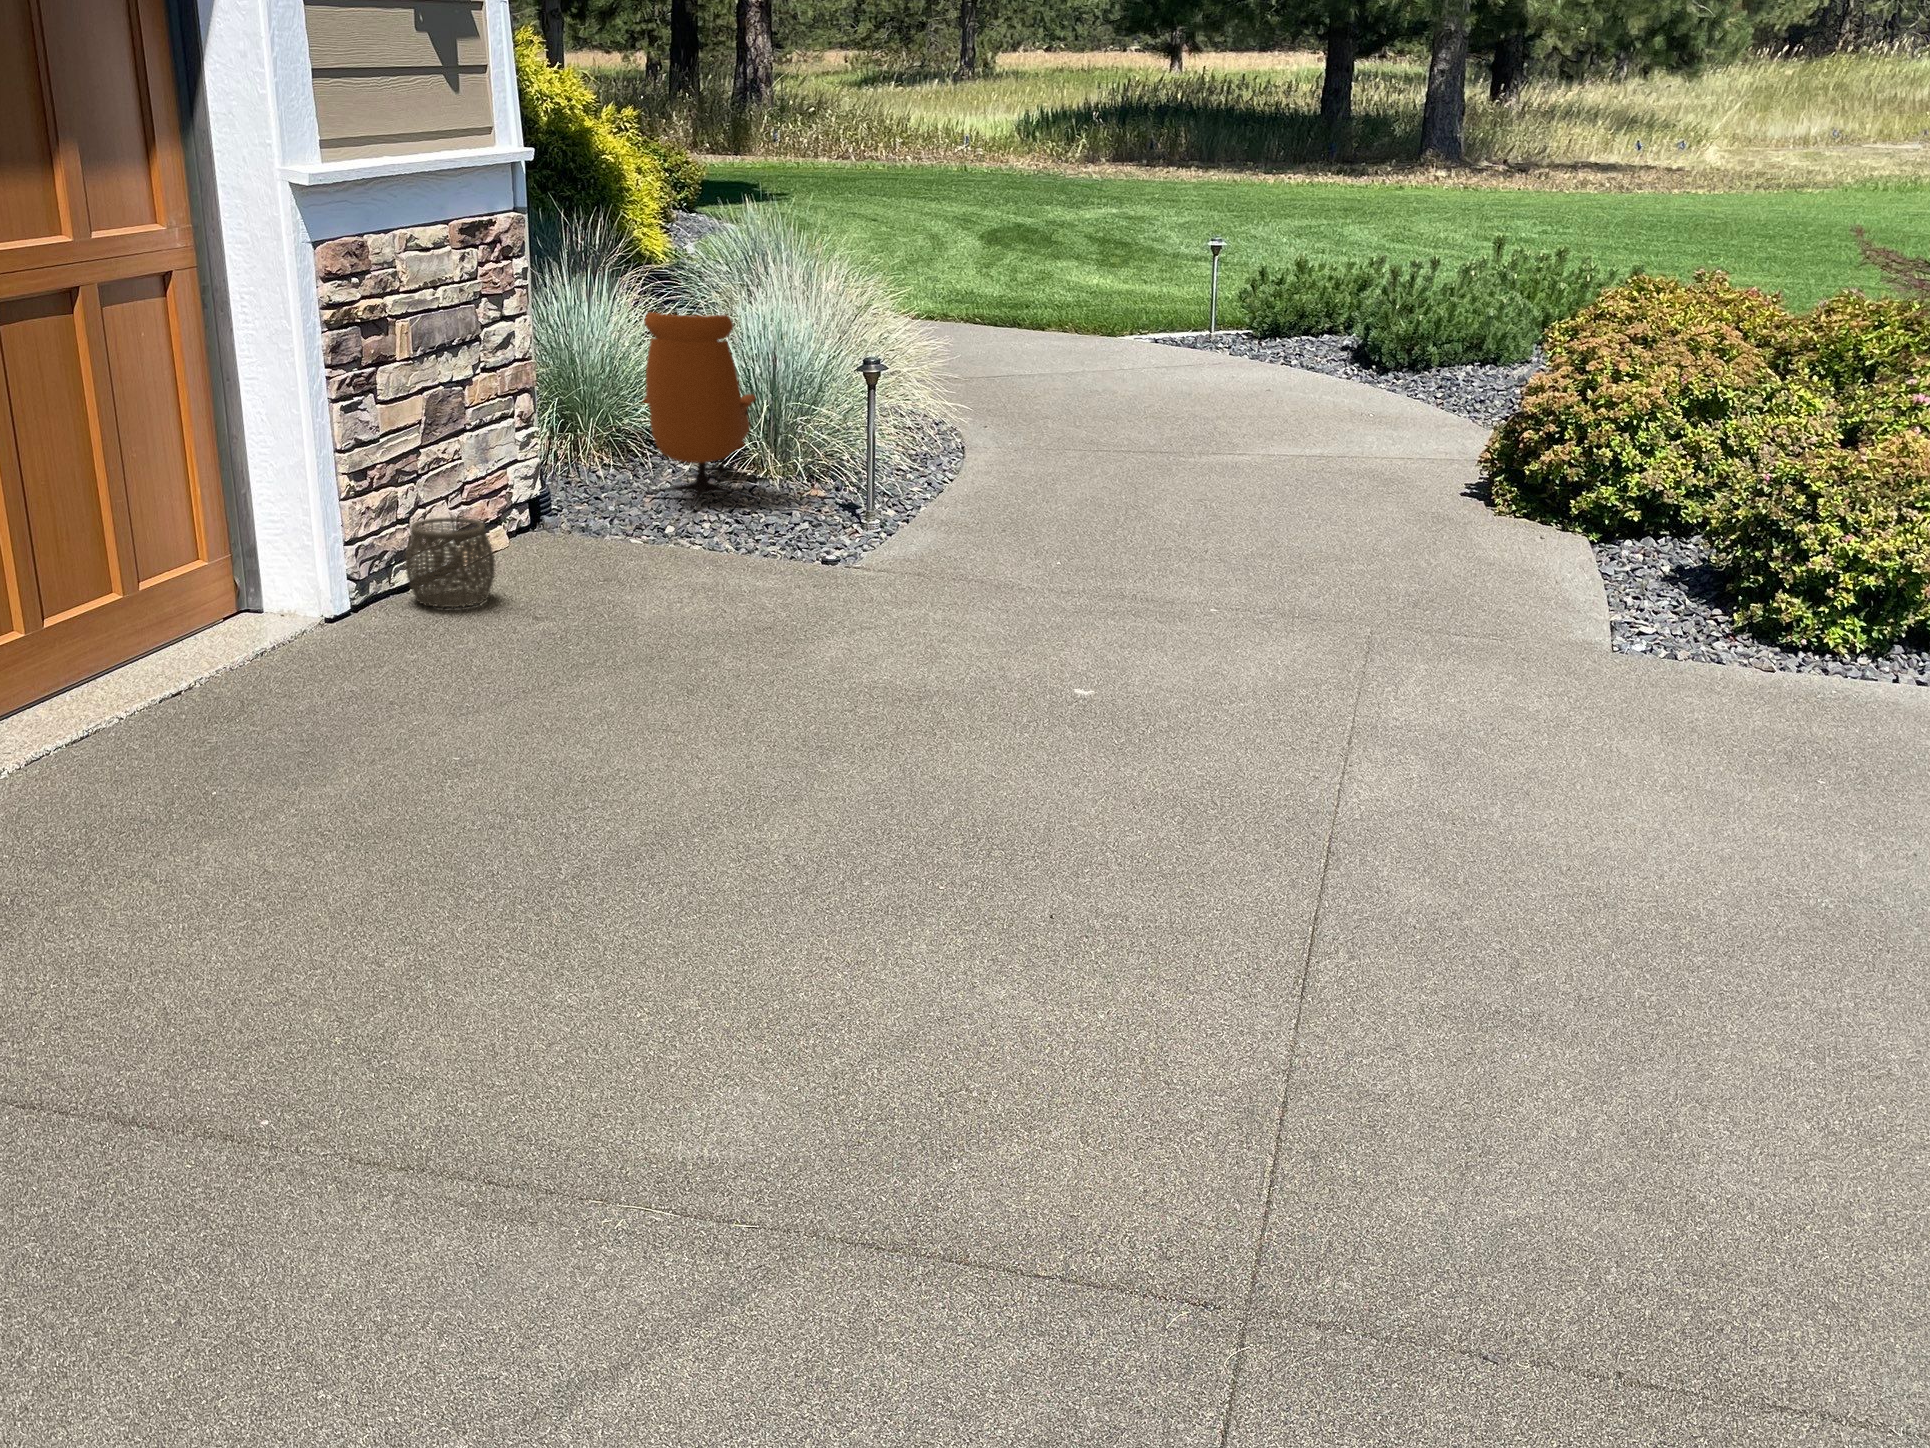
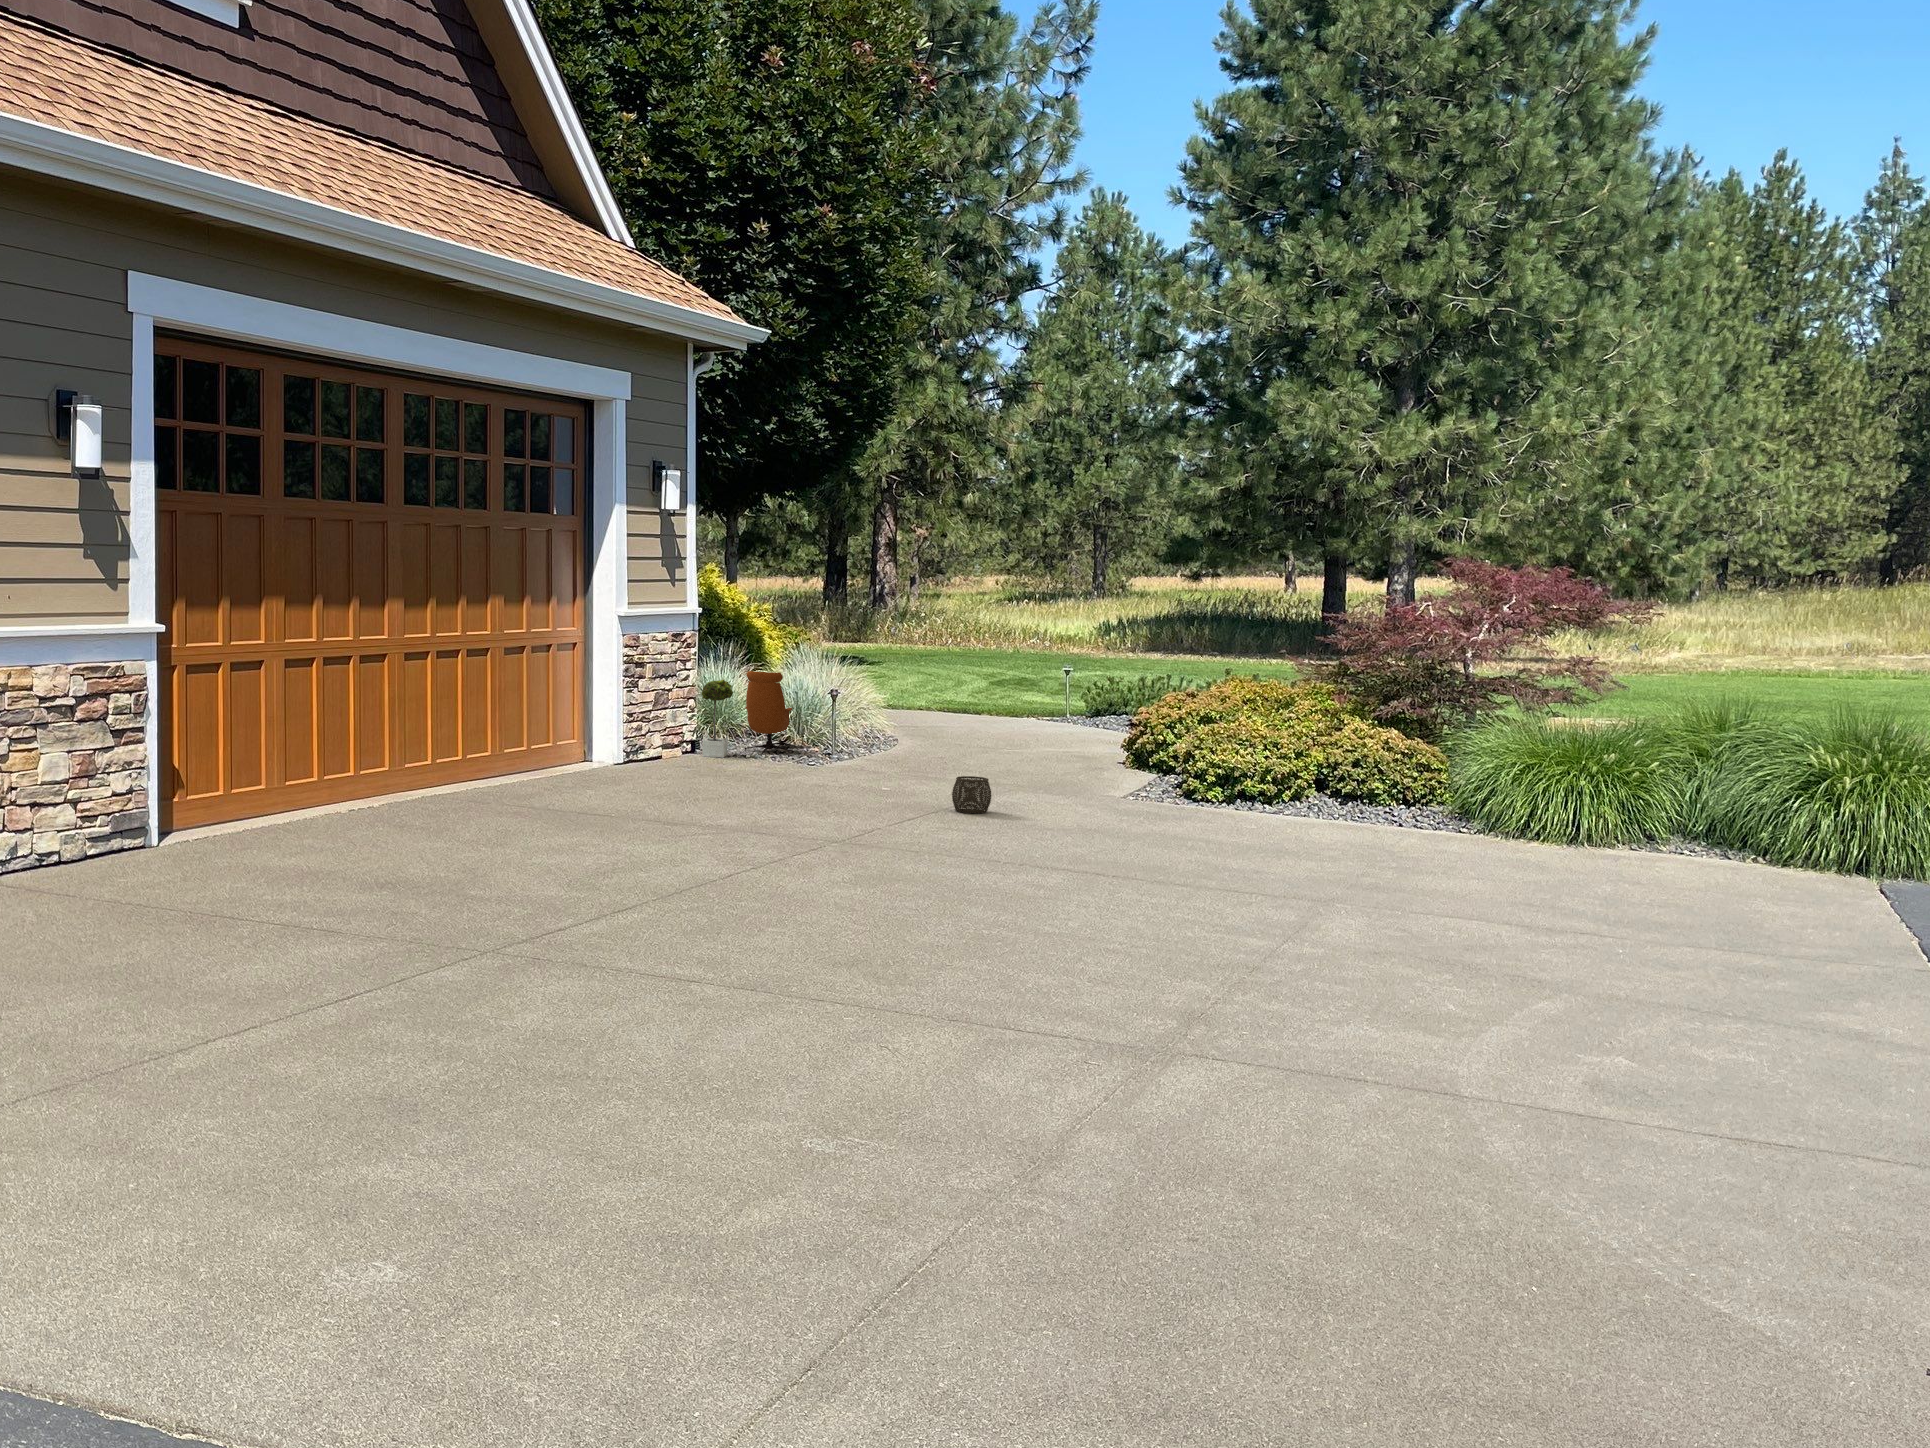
potted tree: none [541,340,620,535] -> present [702,679,733,758]
woven basket: present [405,517,495,608] -> present [952,776,991,813]

